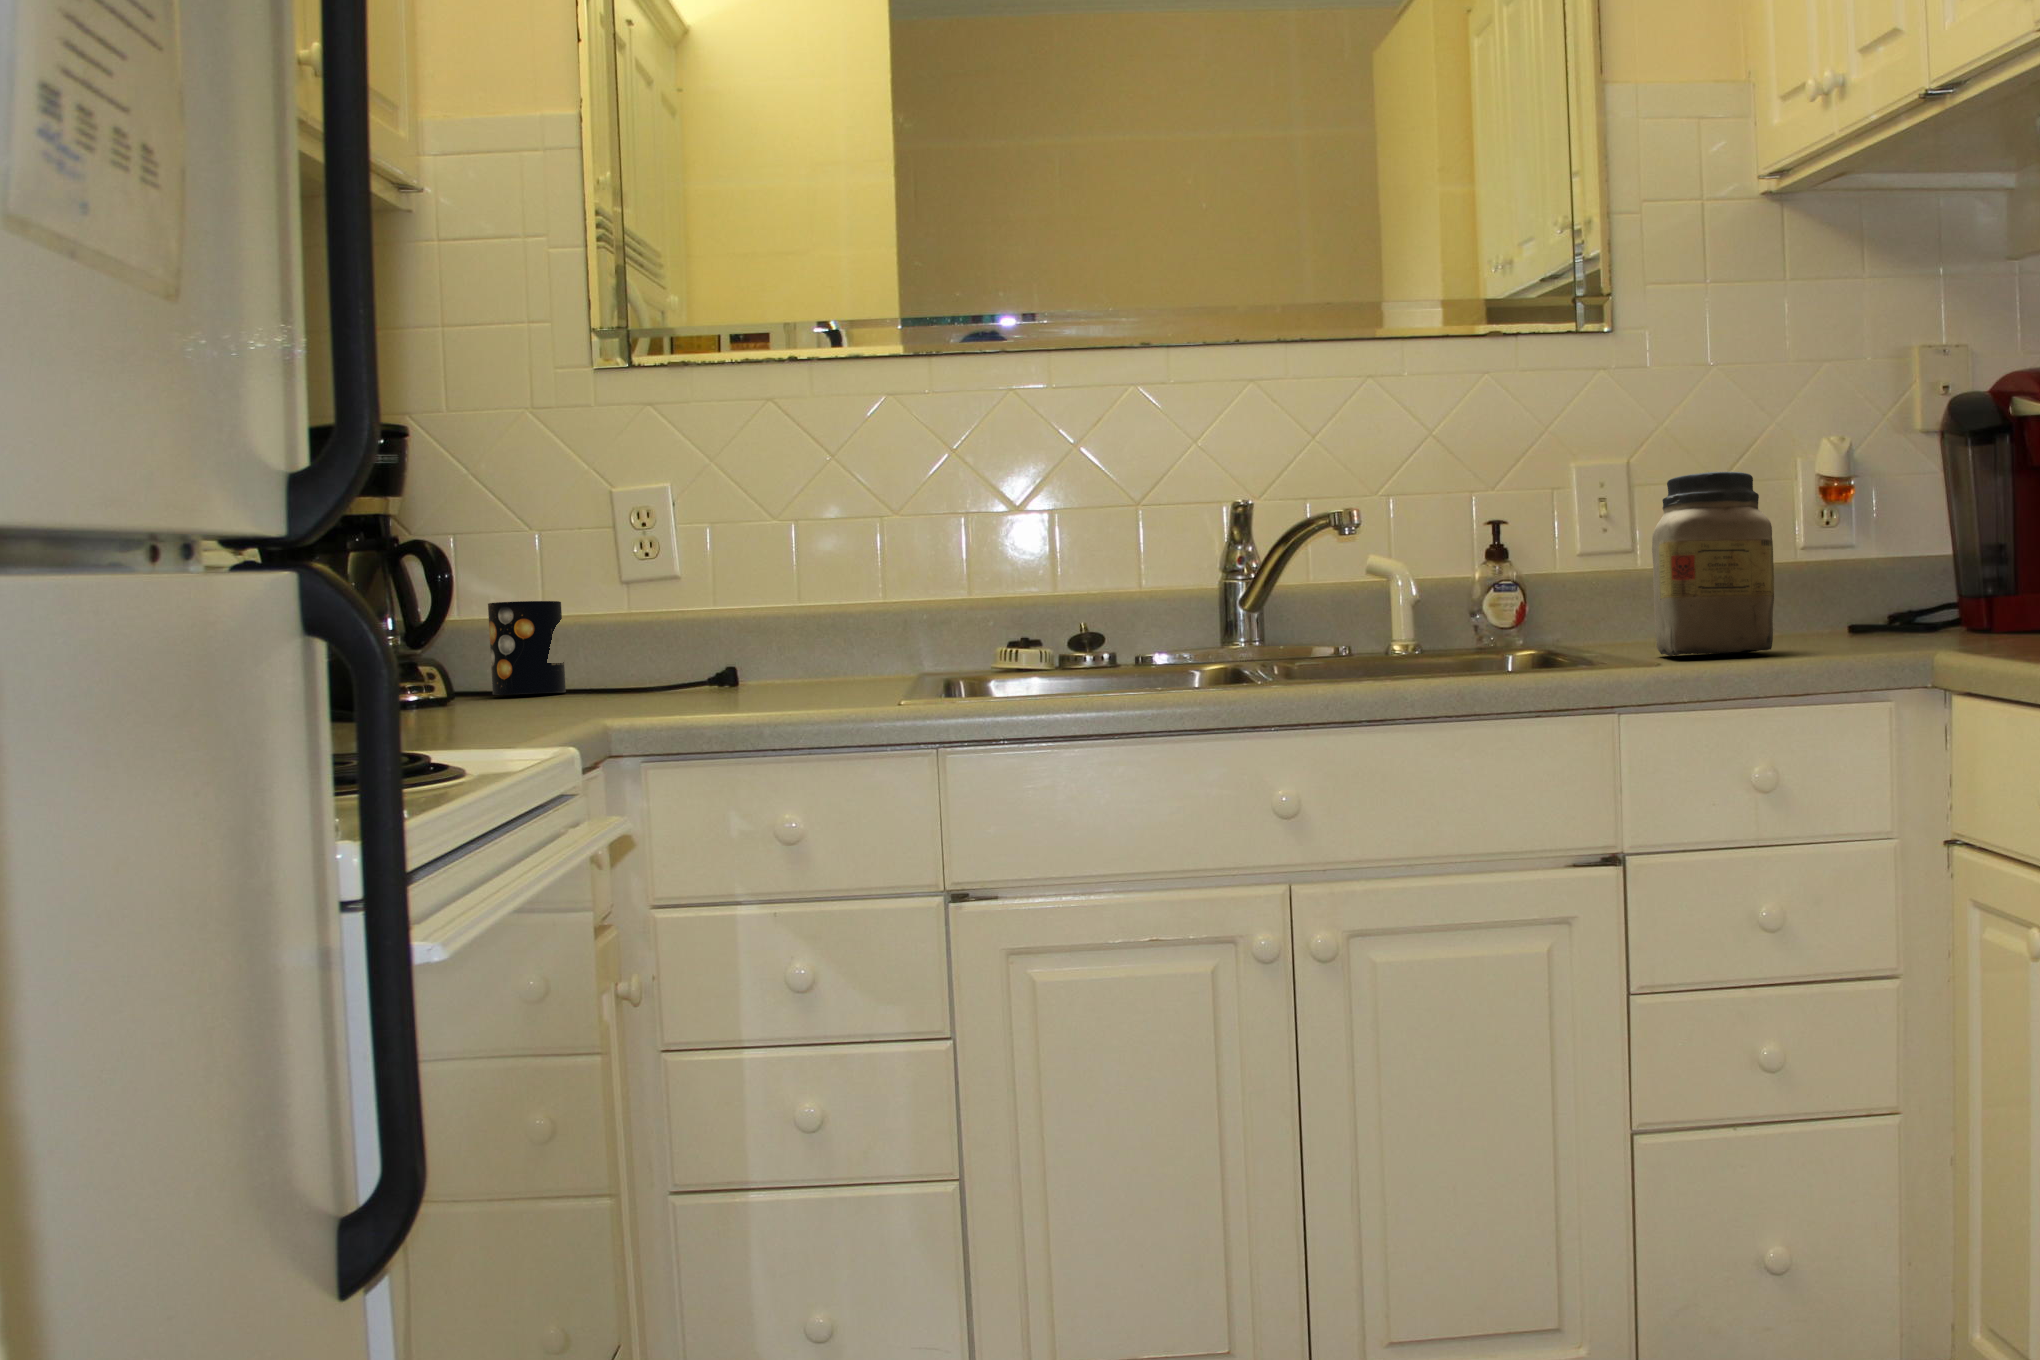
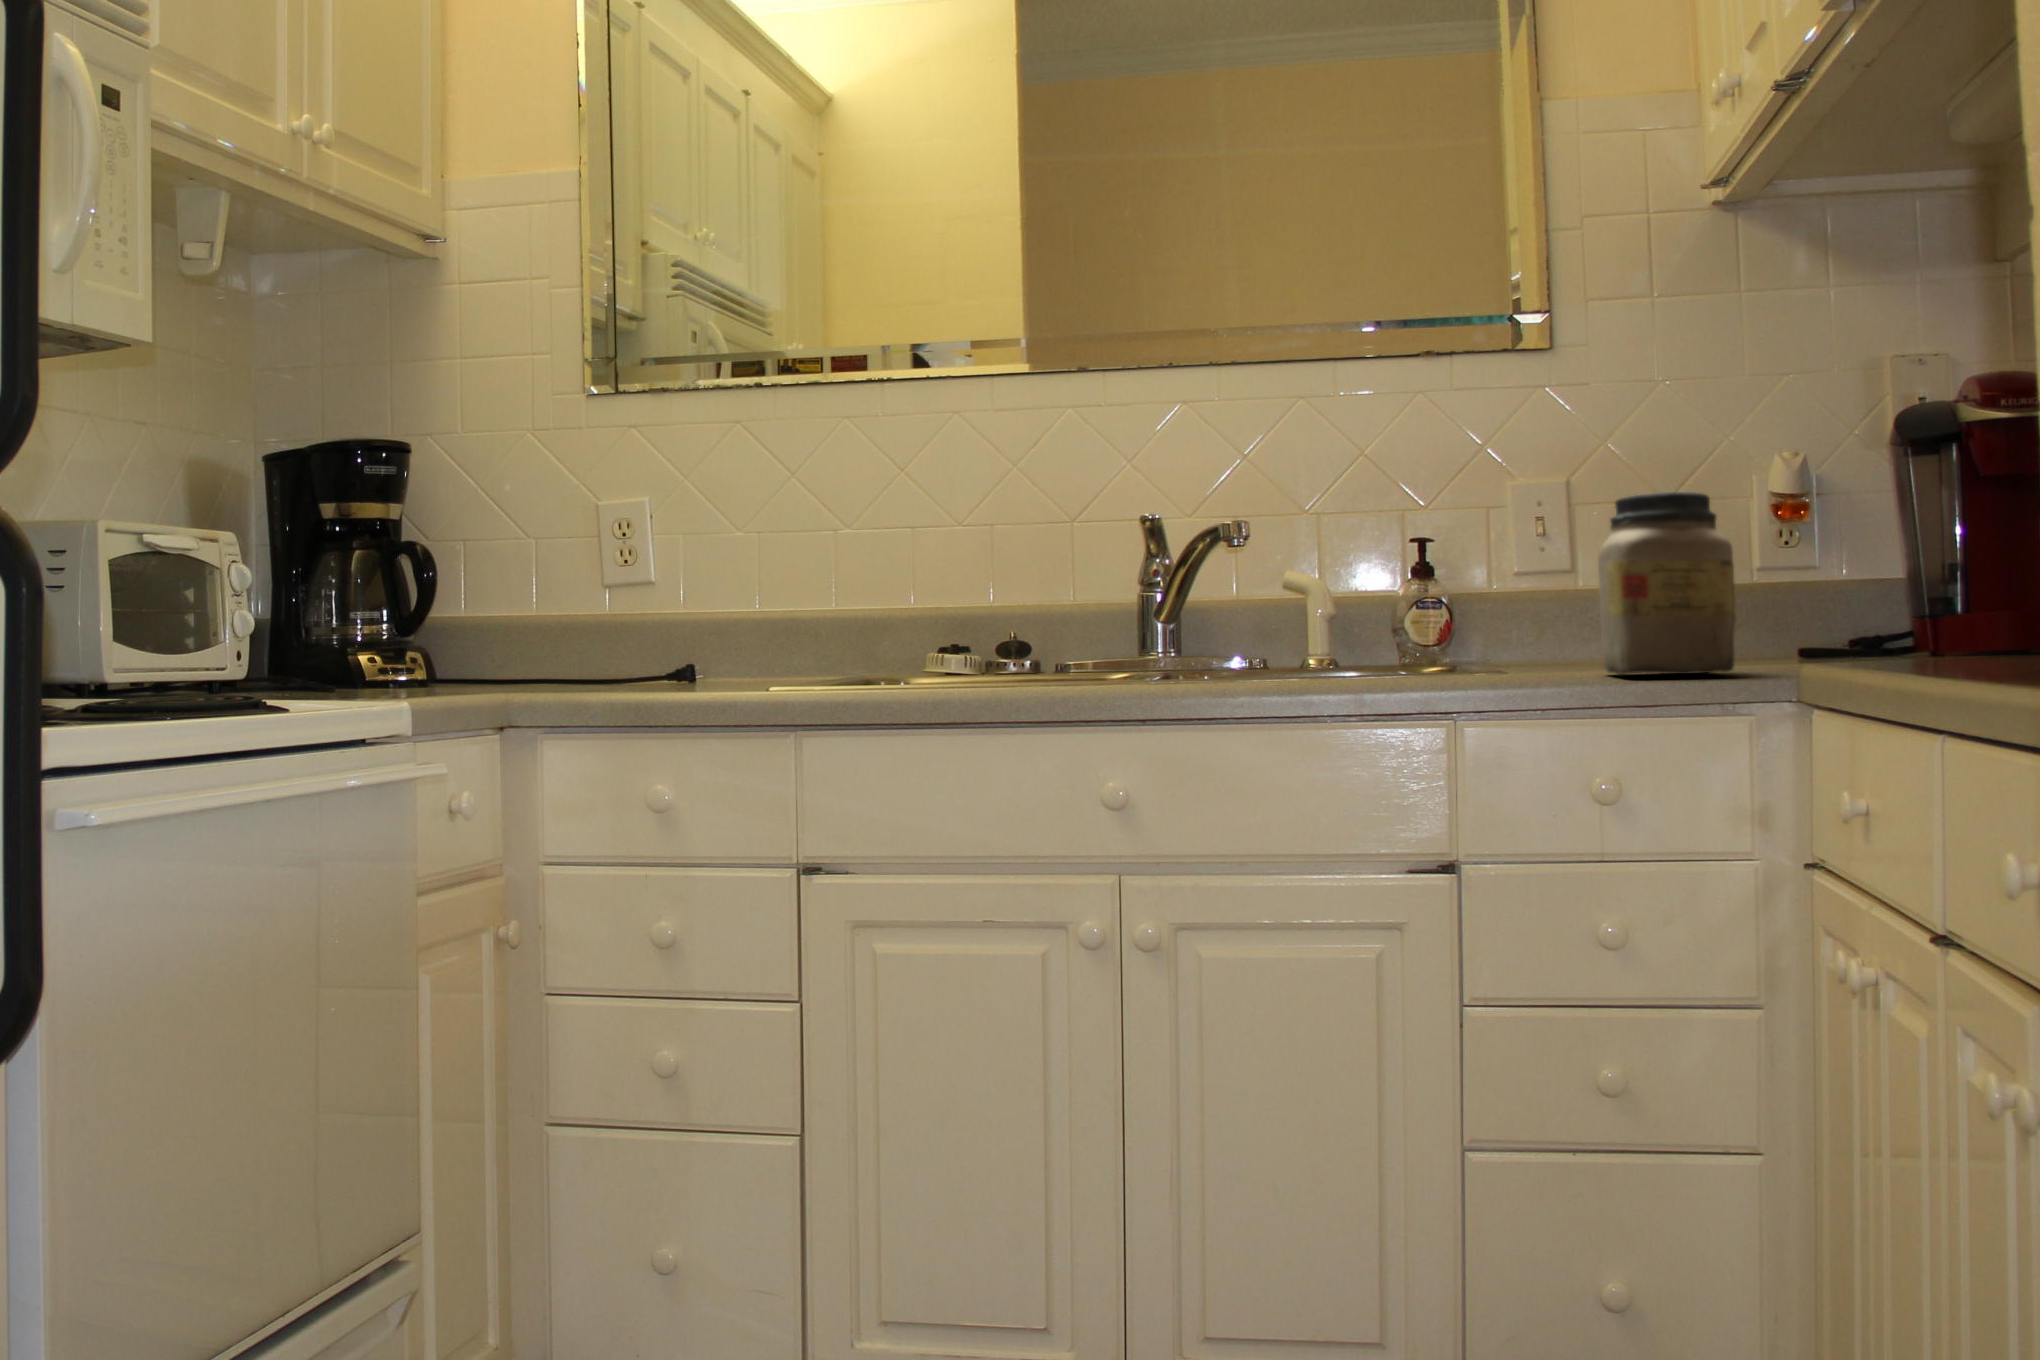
mug: present [488,601,566,695] -> none [469,599,530,681]

